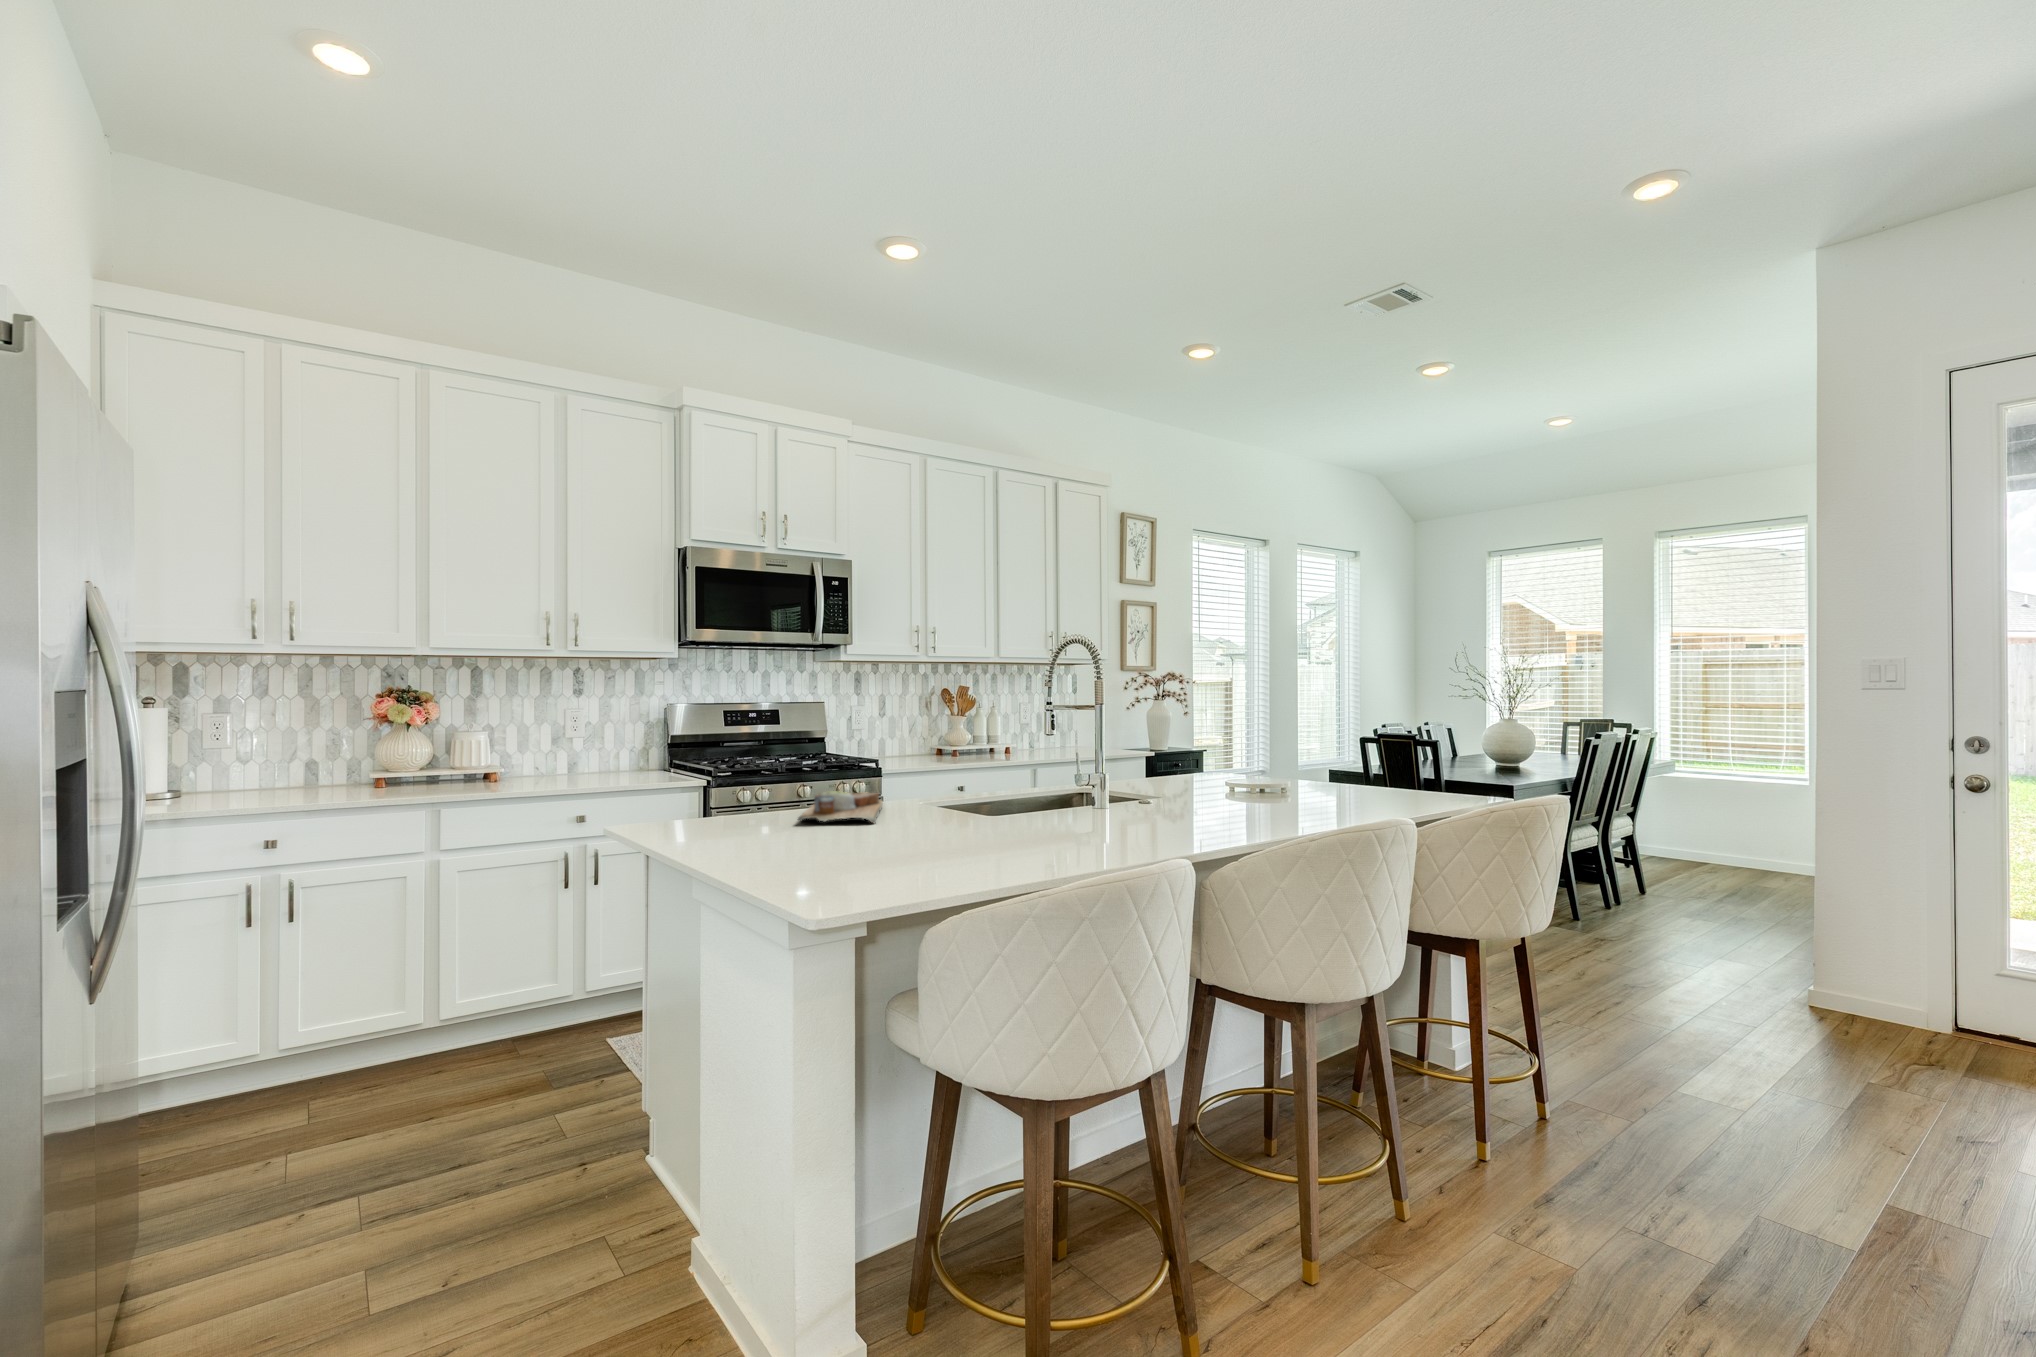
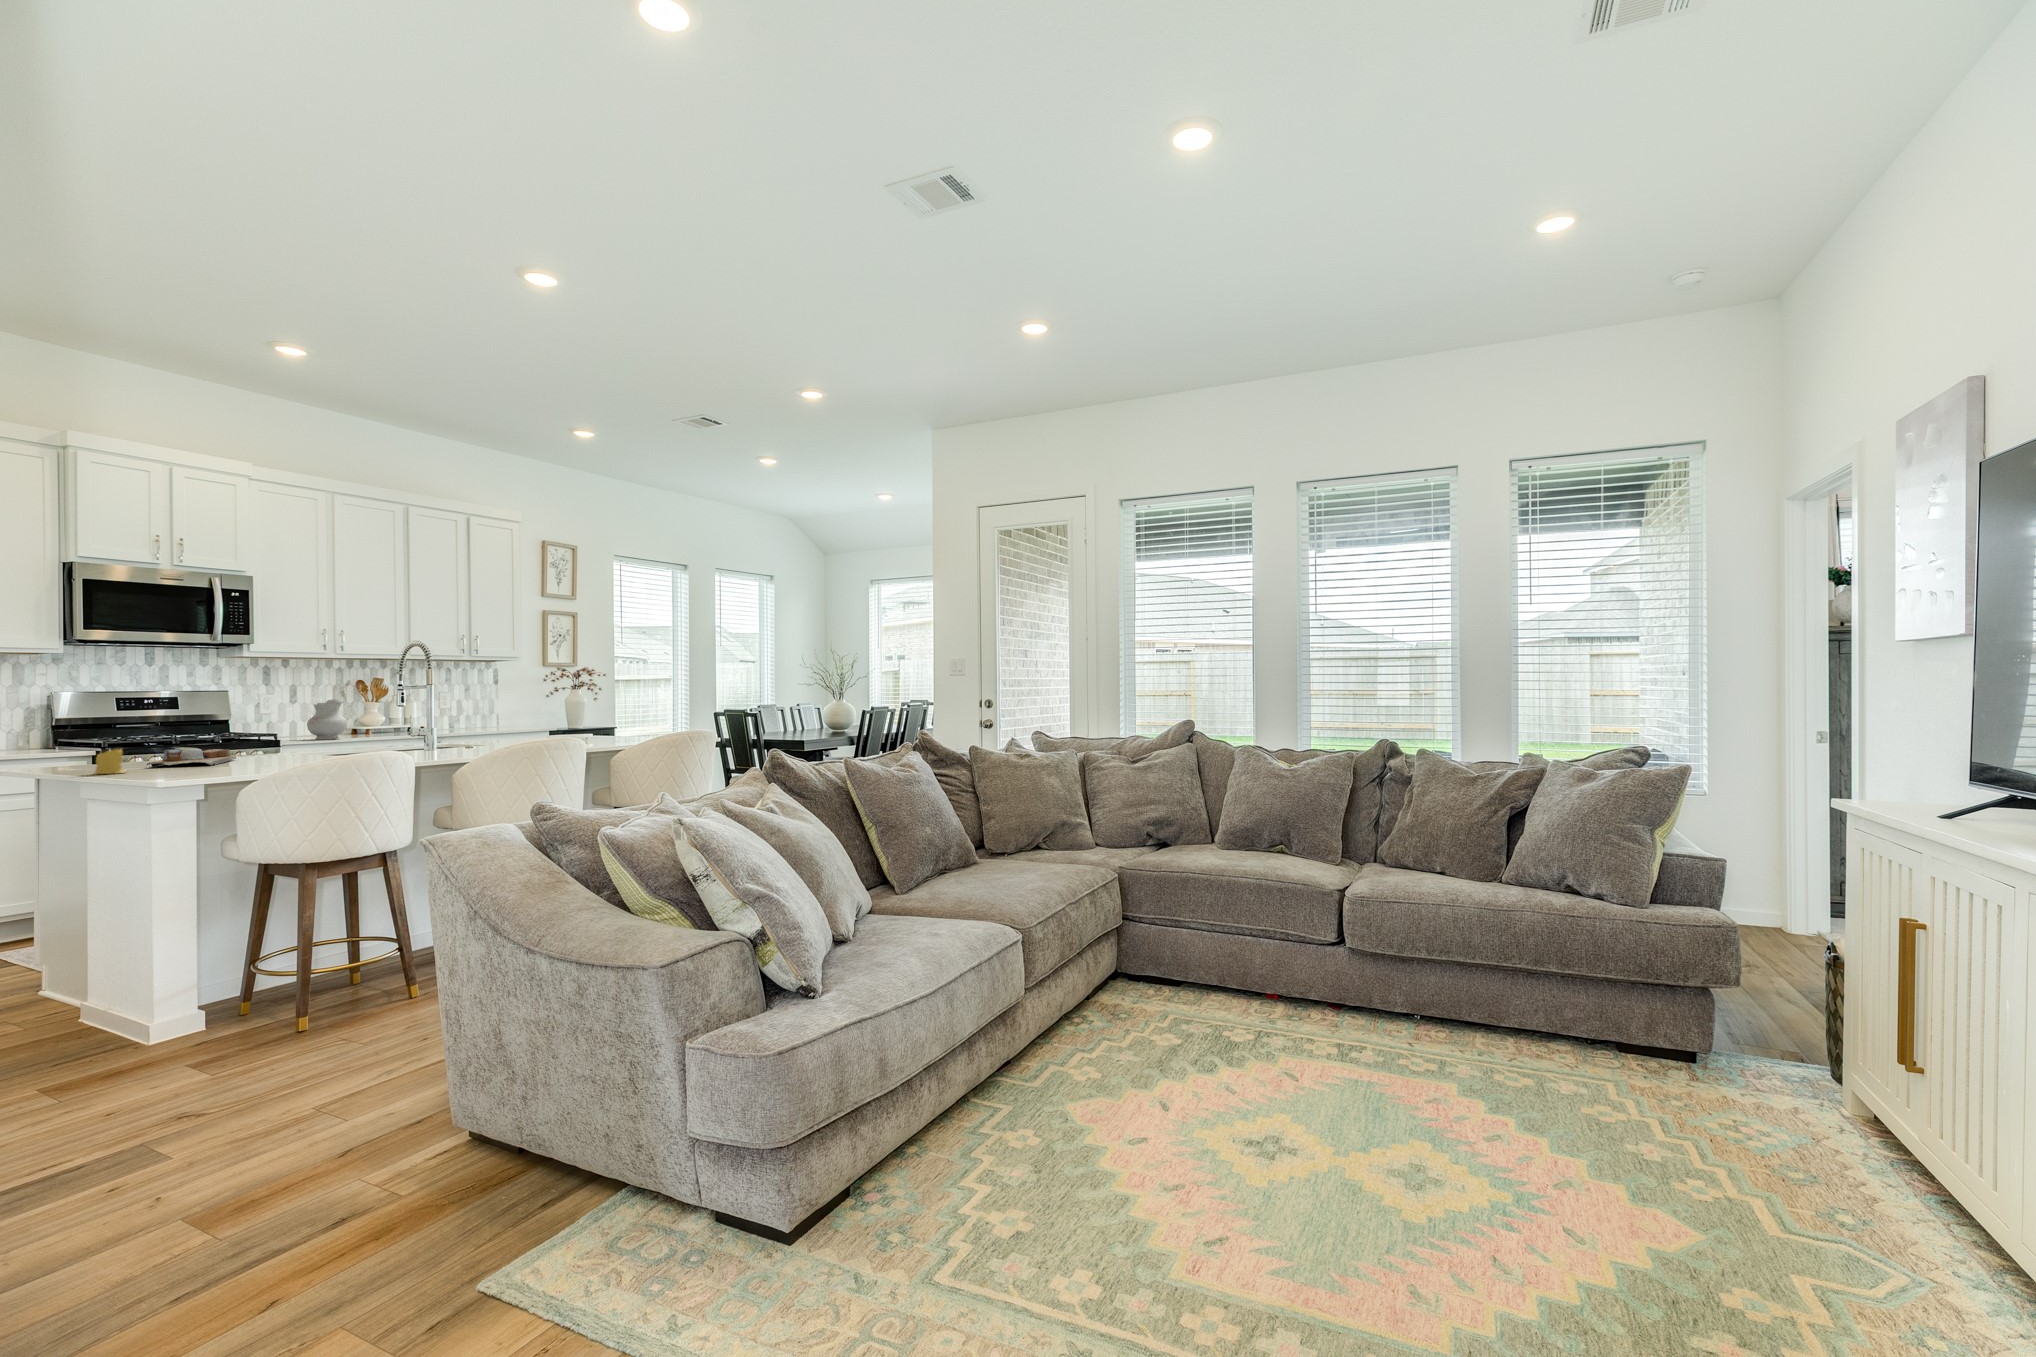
ceramic pitcher: none [892,710,933,761] -> present [307,699,347,740]
candle: none [743,800,786,842] -> present [94,749,125,774]

